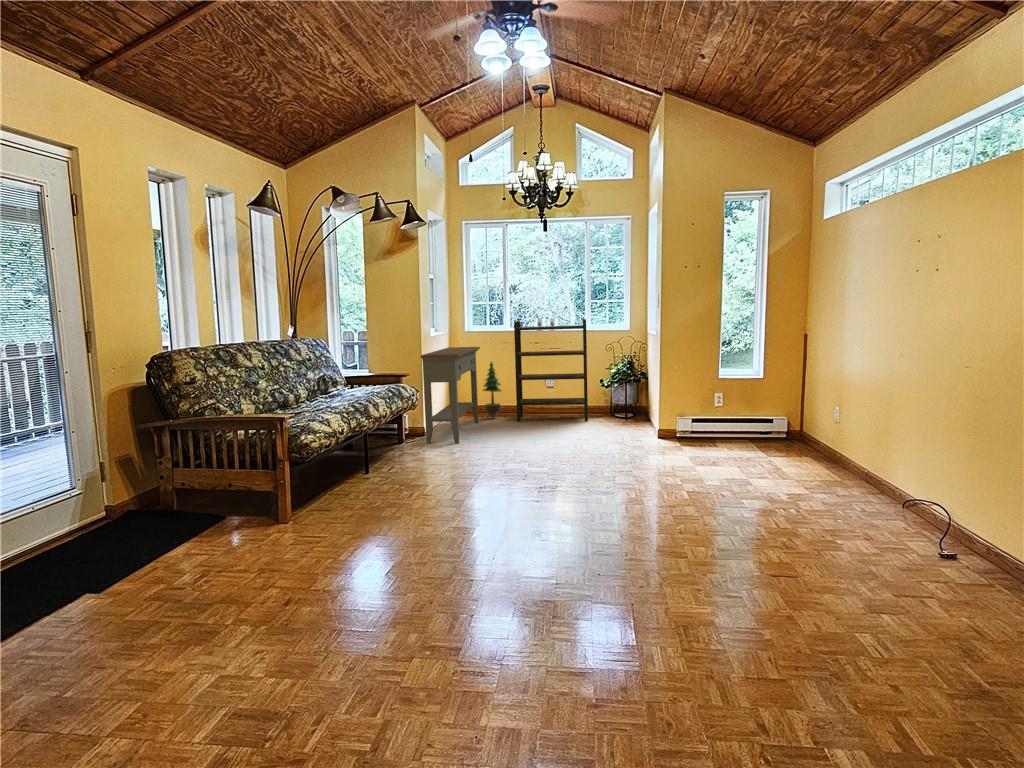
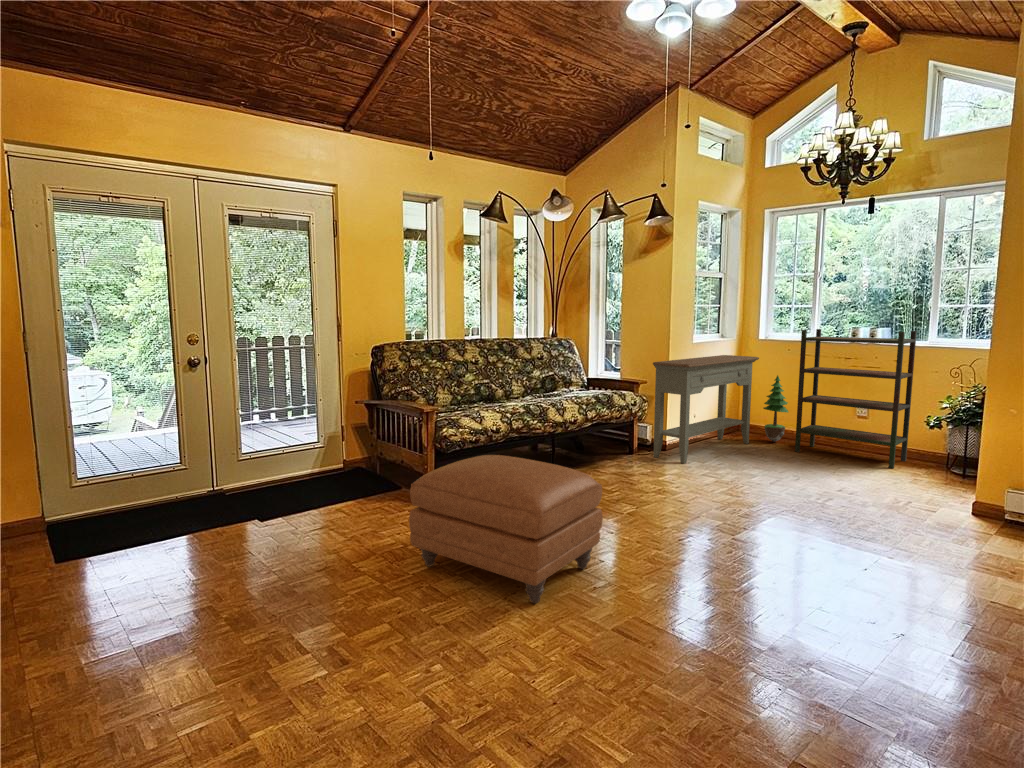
ottoman: none [381,438,539,557] -> present [409,455,603,603]

